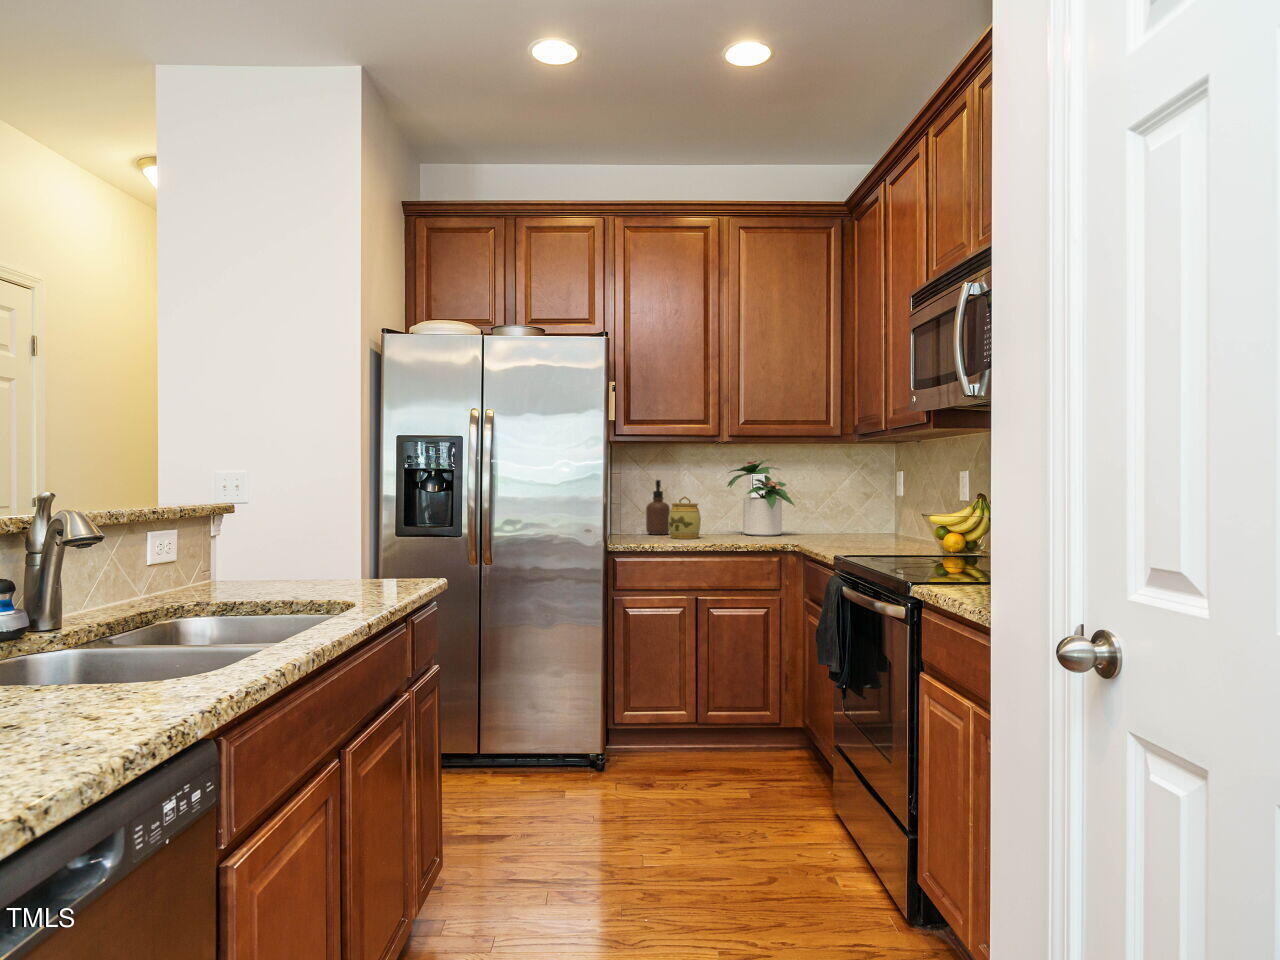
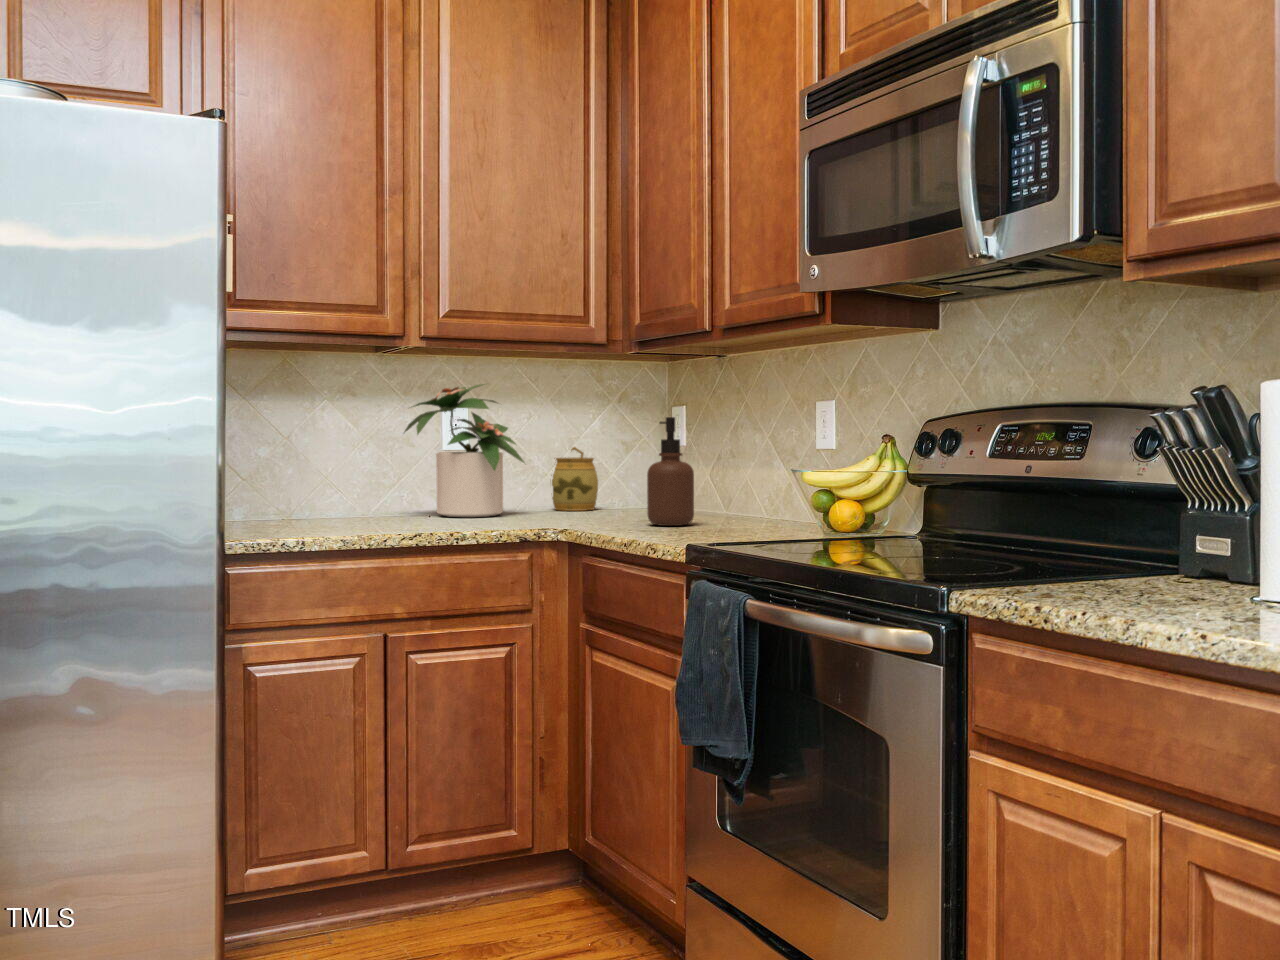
soap dispenser: present [646,480,670,535] -> present [647,417,694,526]
jar: present [669,496,701,539] -> present [552,447,598,511]

